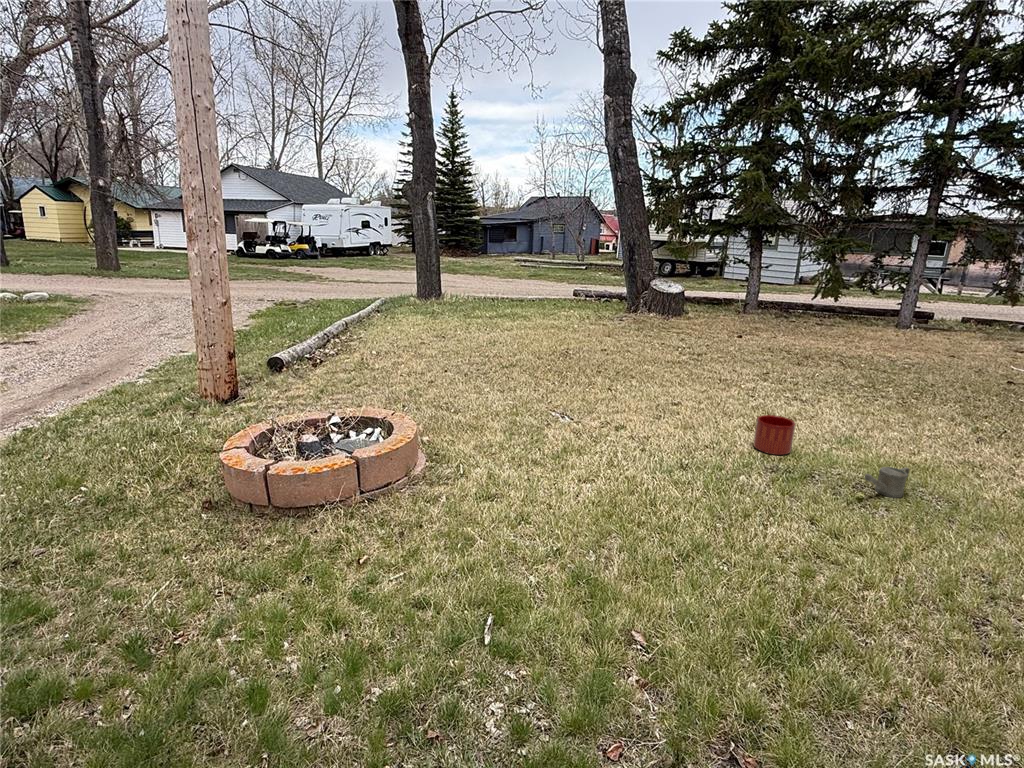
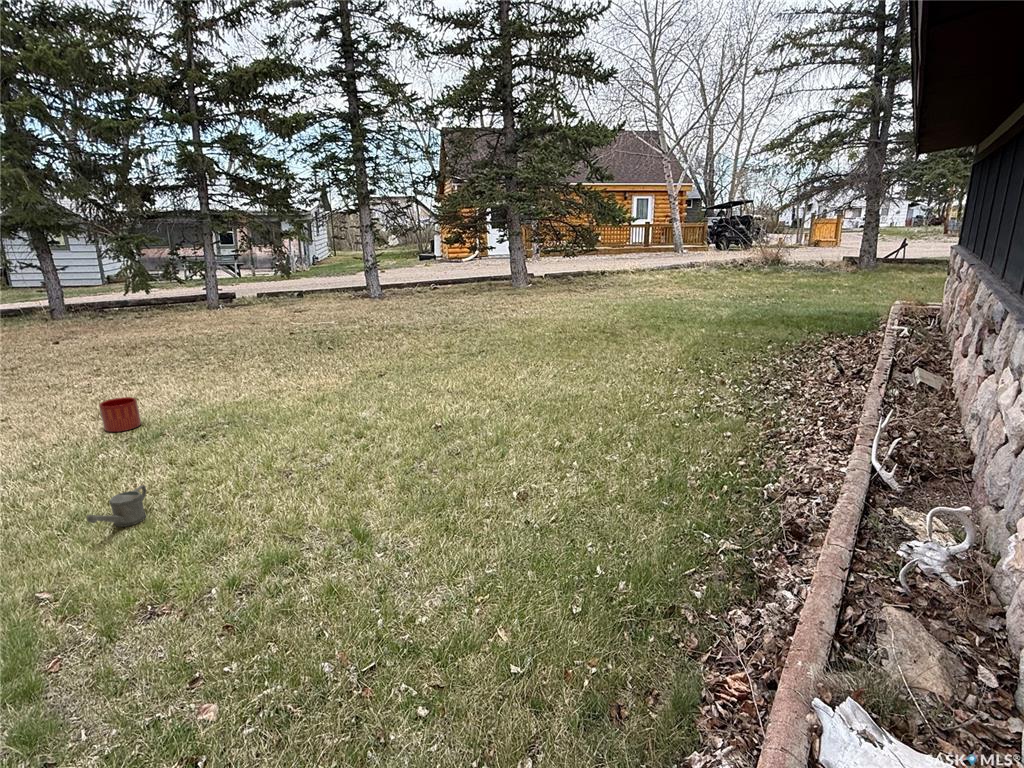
watering can: present [864,467,909,498] -> present [86,485,146,527]

